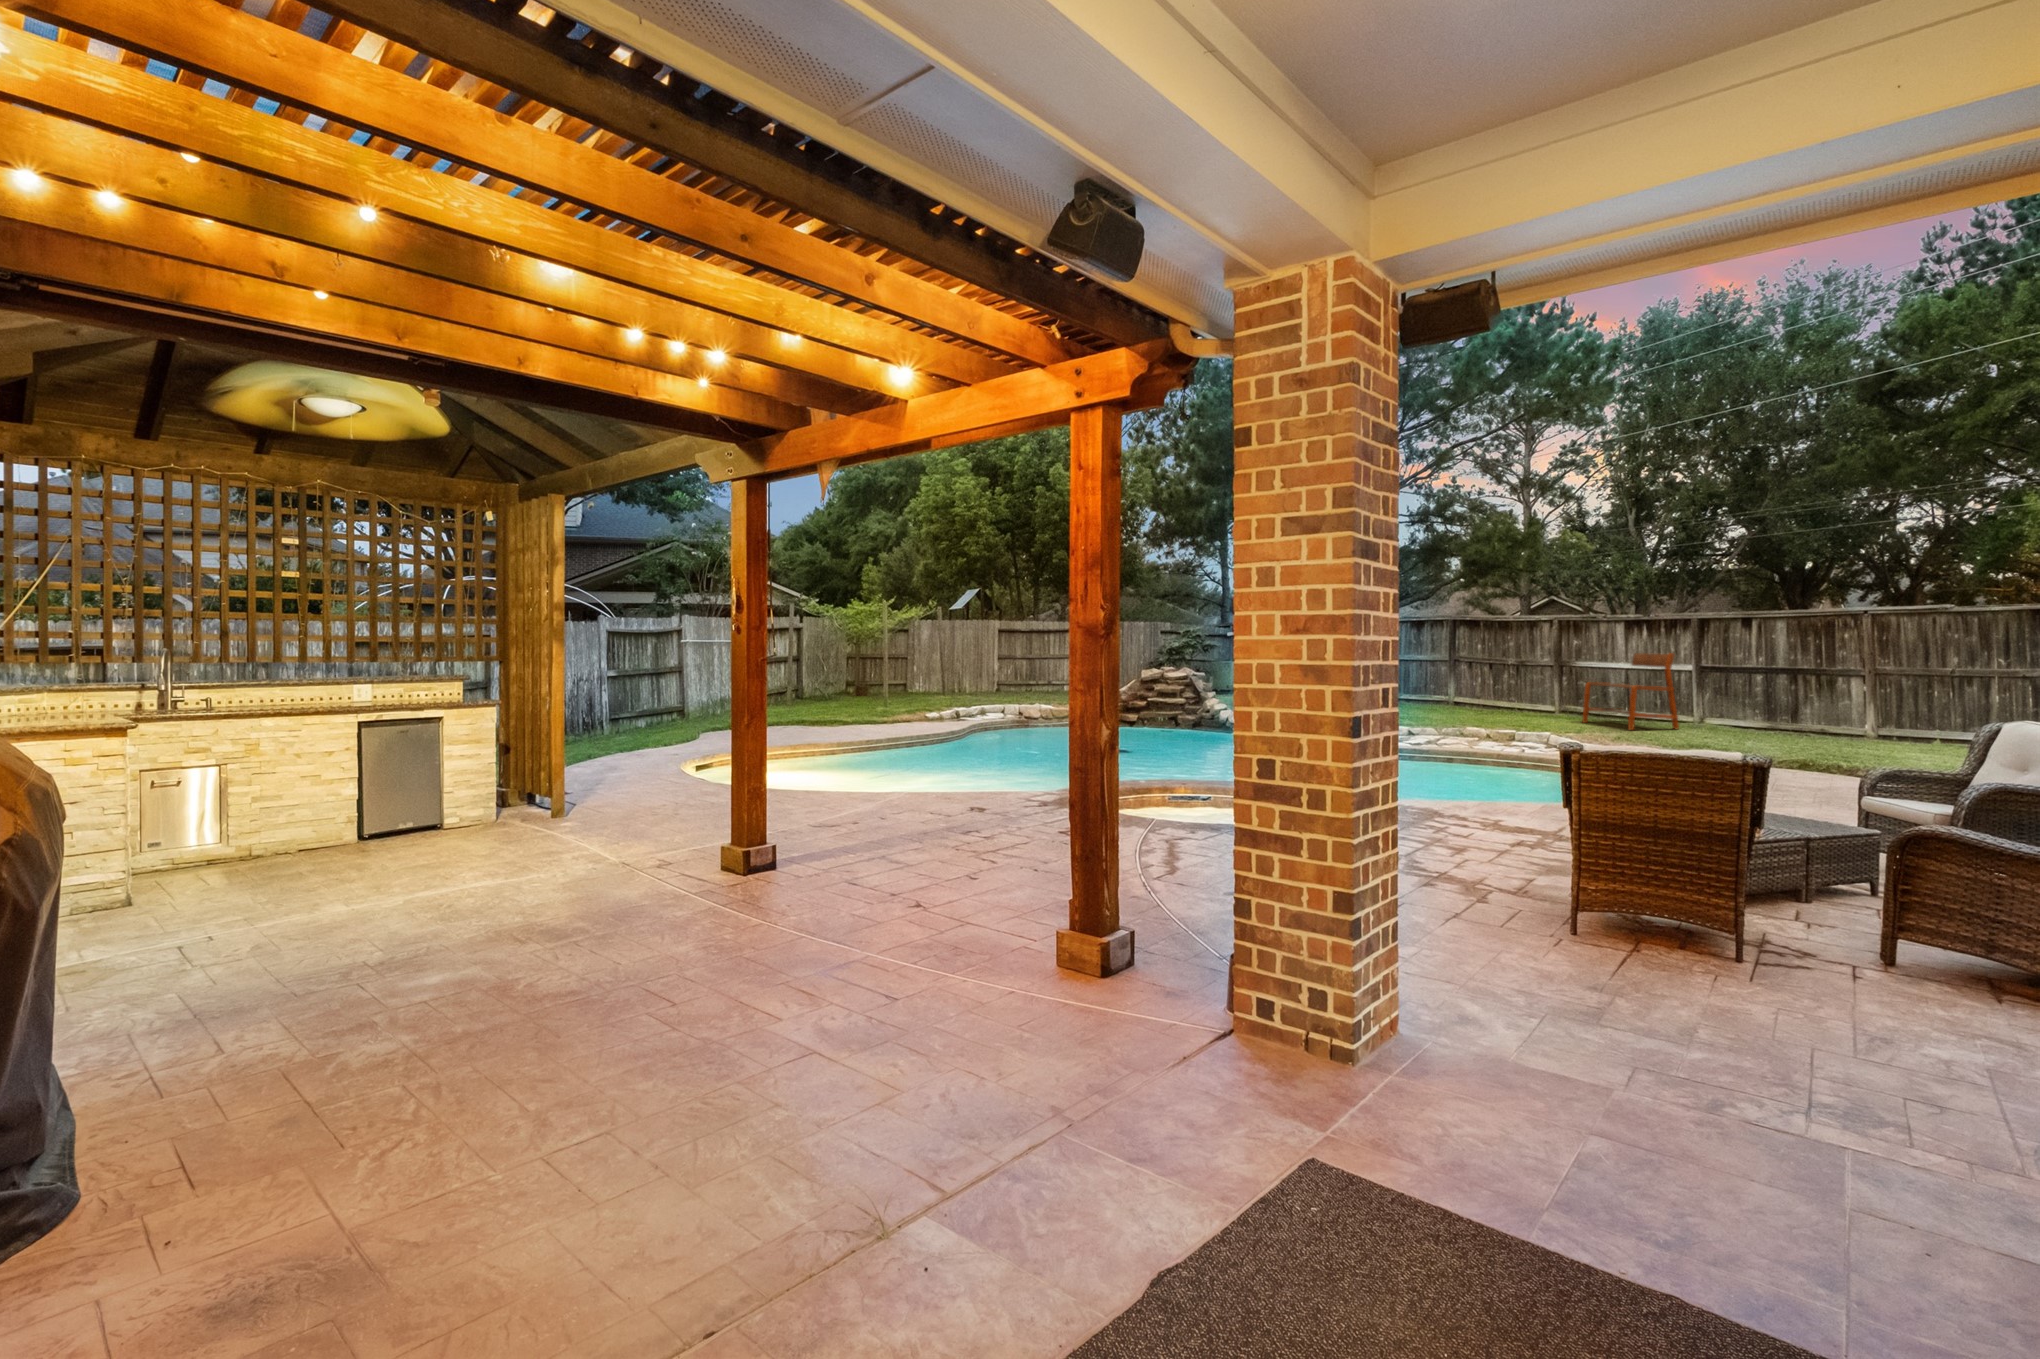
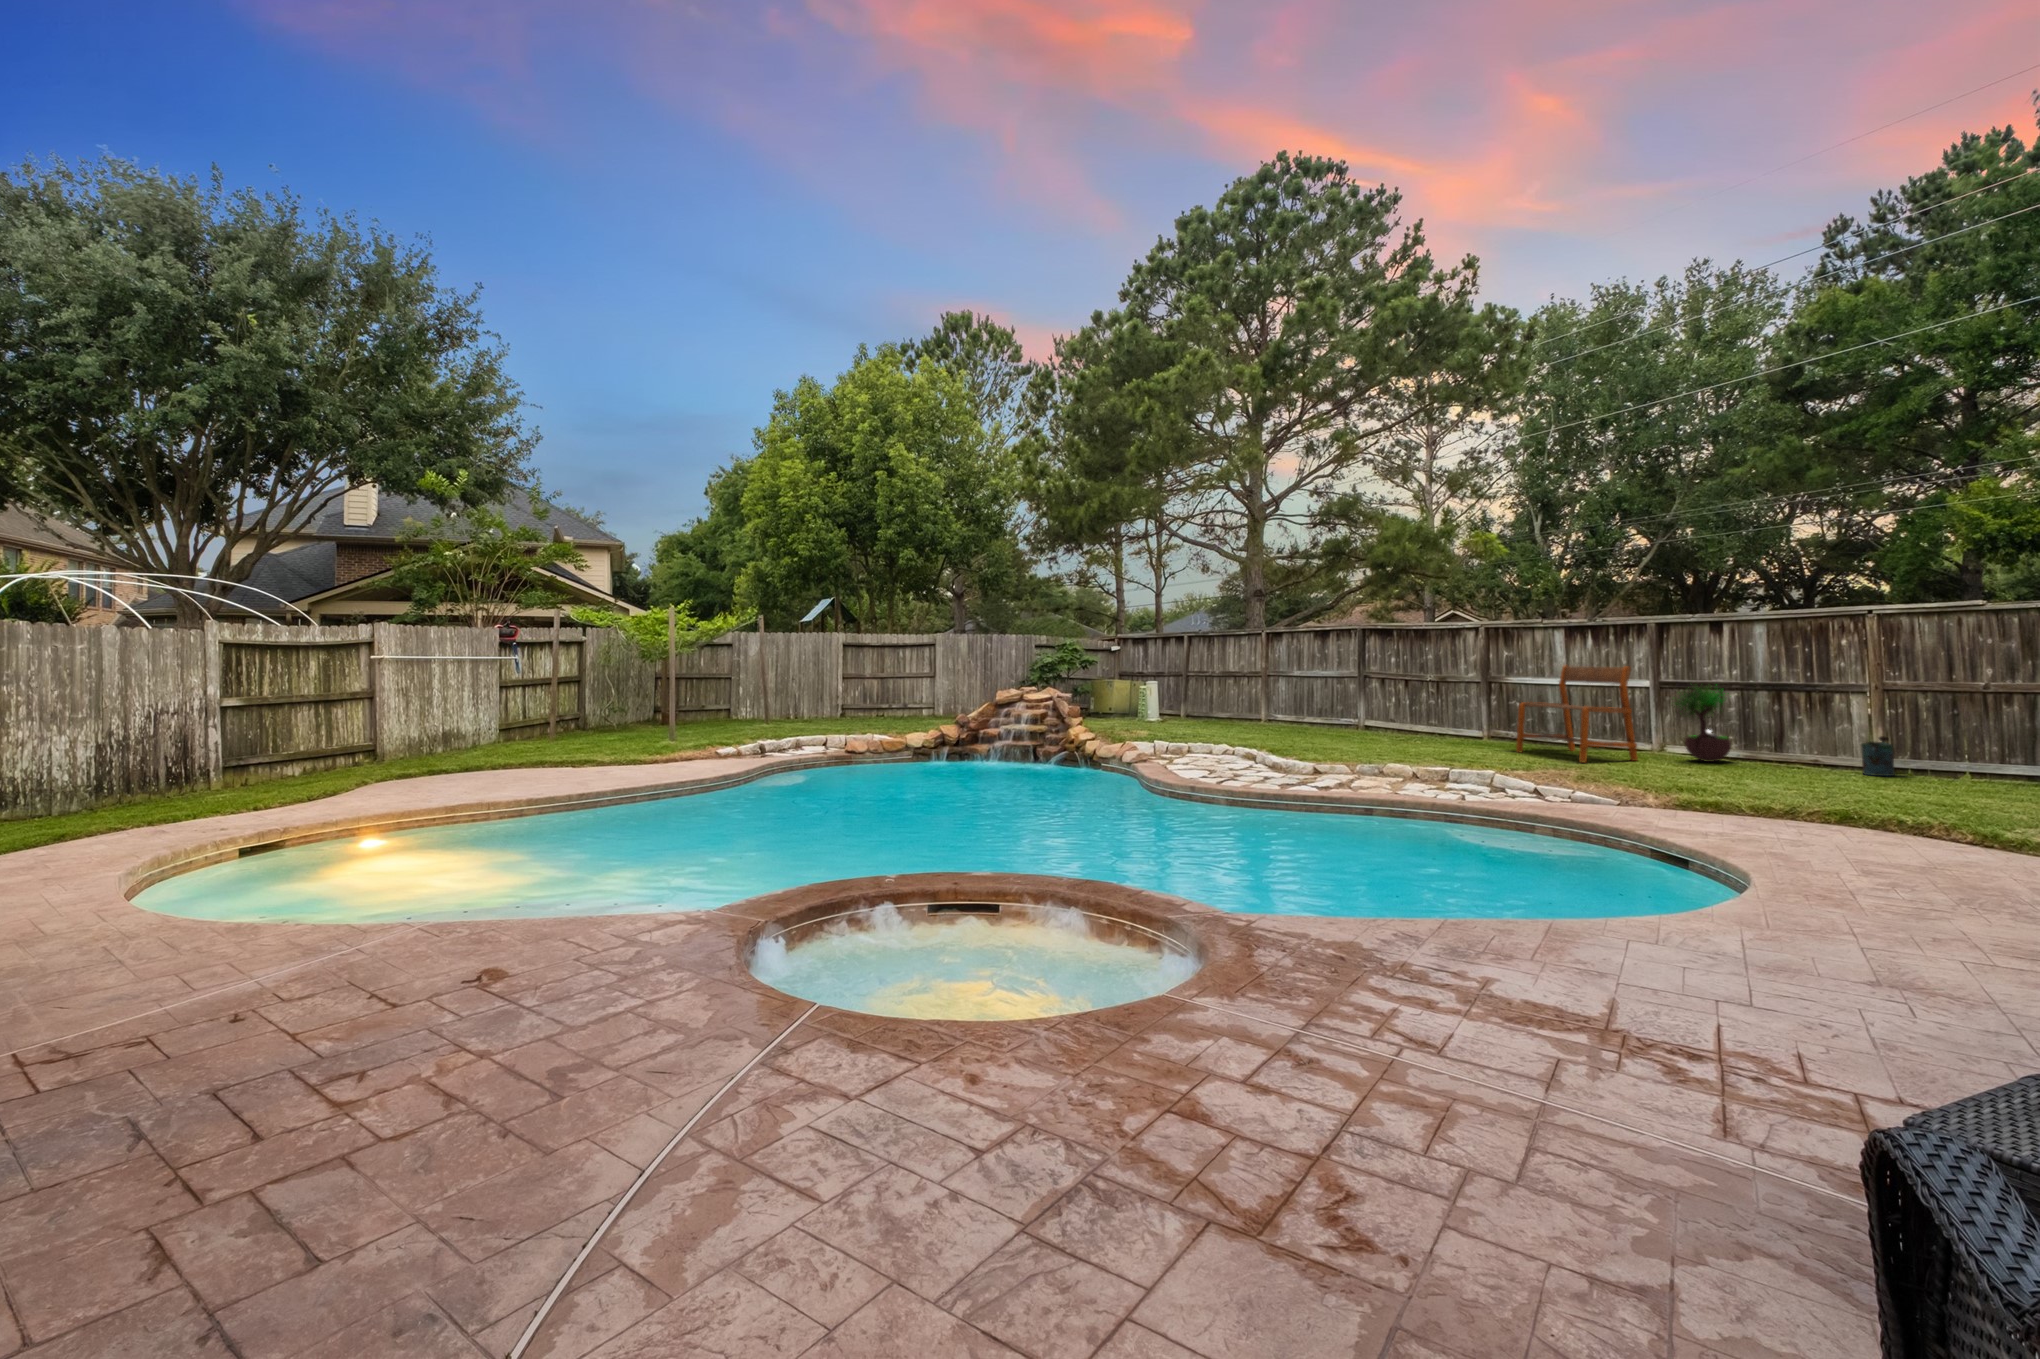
potted tree: none [1706,664,1756,730] -> present [1673,684,1731,762]
watering can: none [1851,710,1877,741] -> present [1861,736,1895,776]

